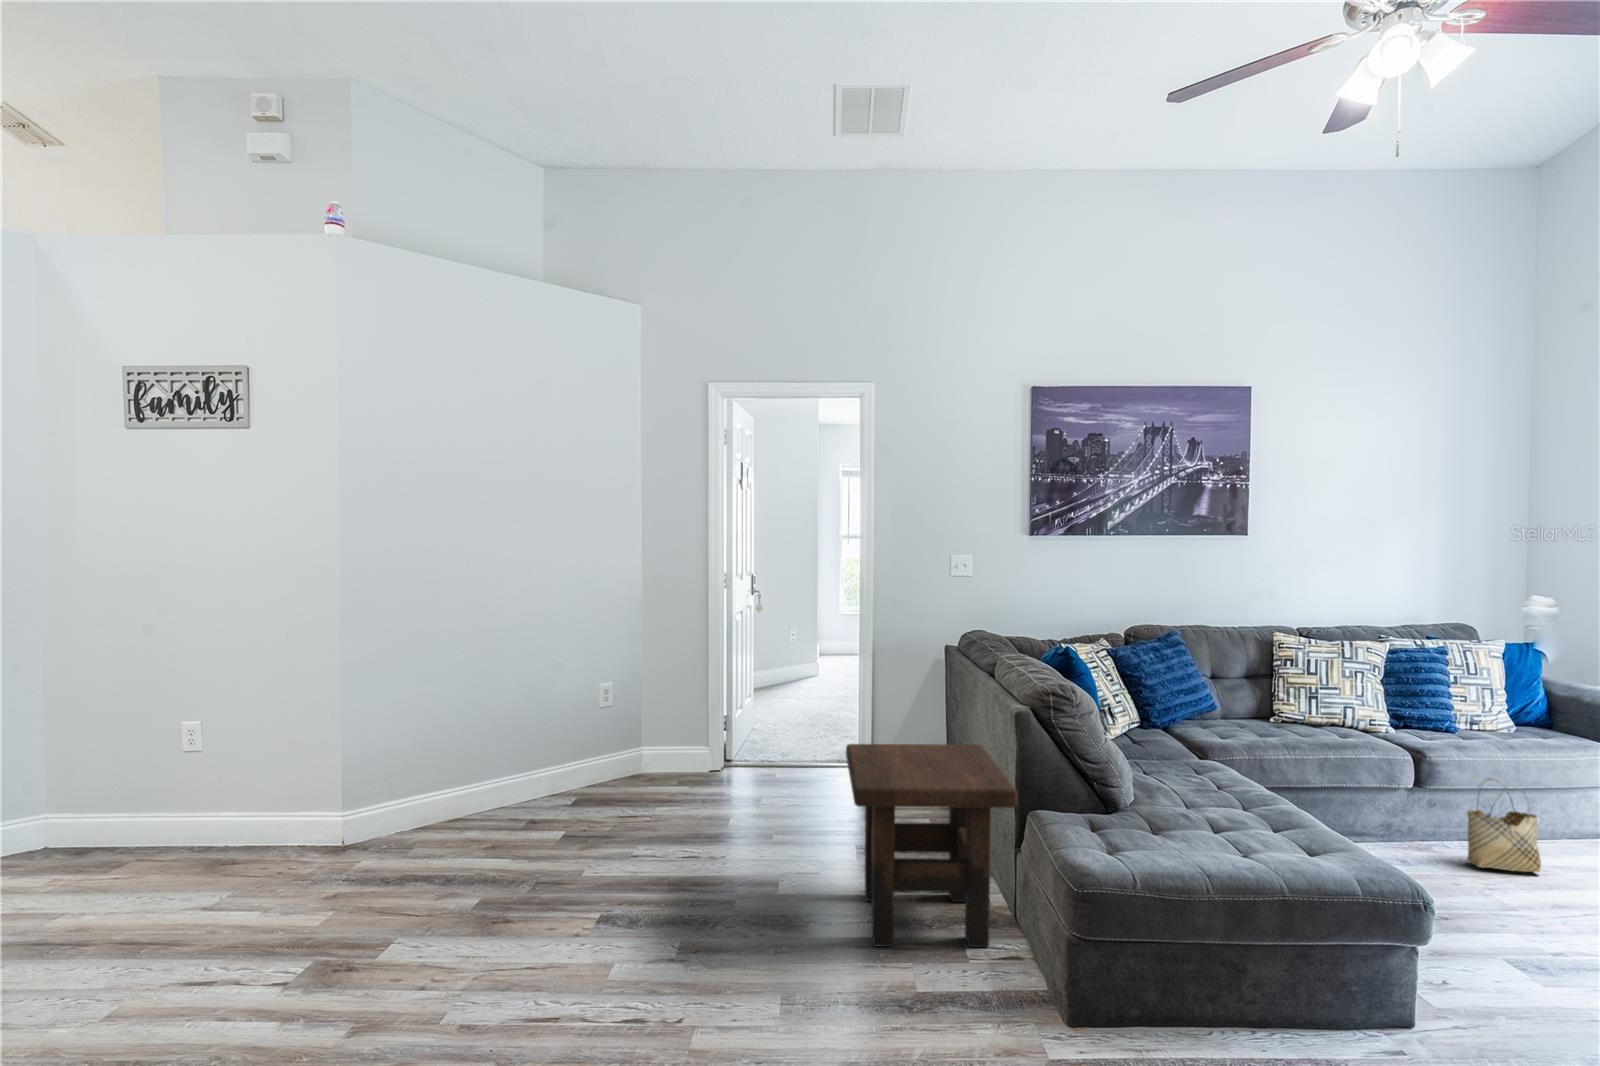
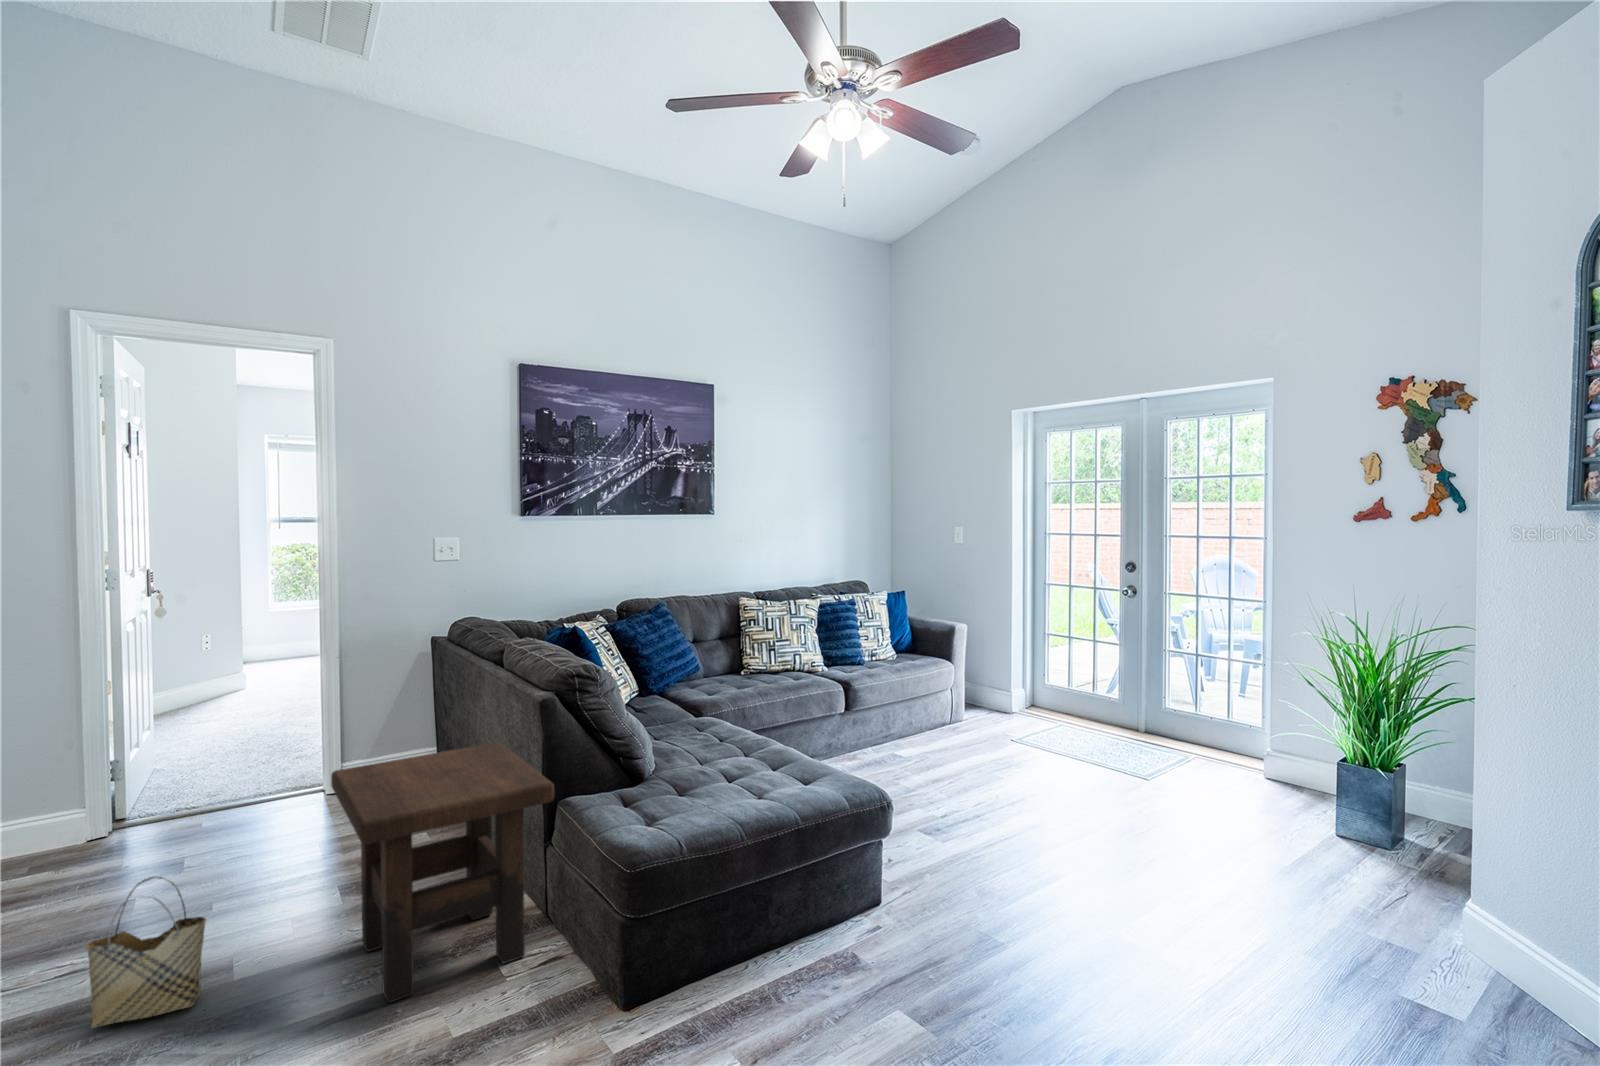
woven basket: present [1467,779,1541,872] -> present [85,877,206,1028]

